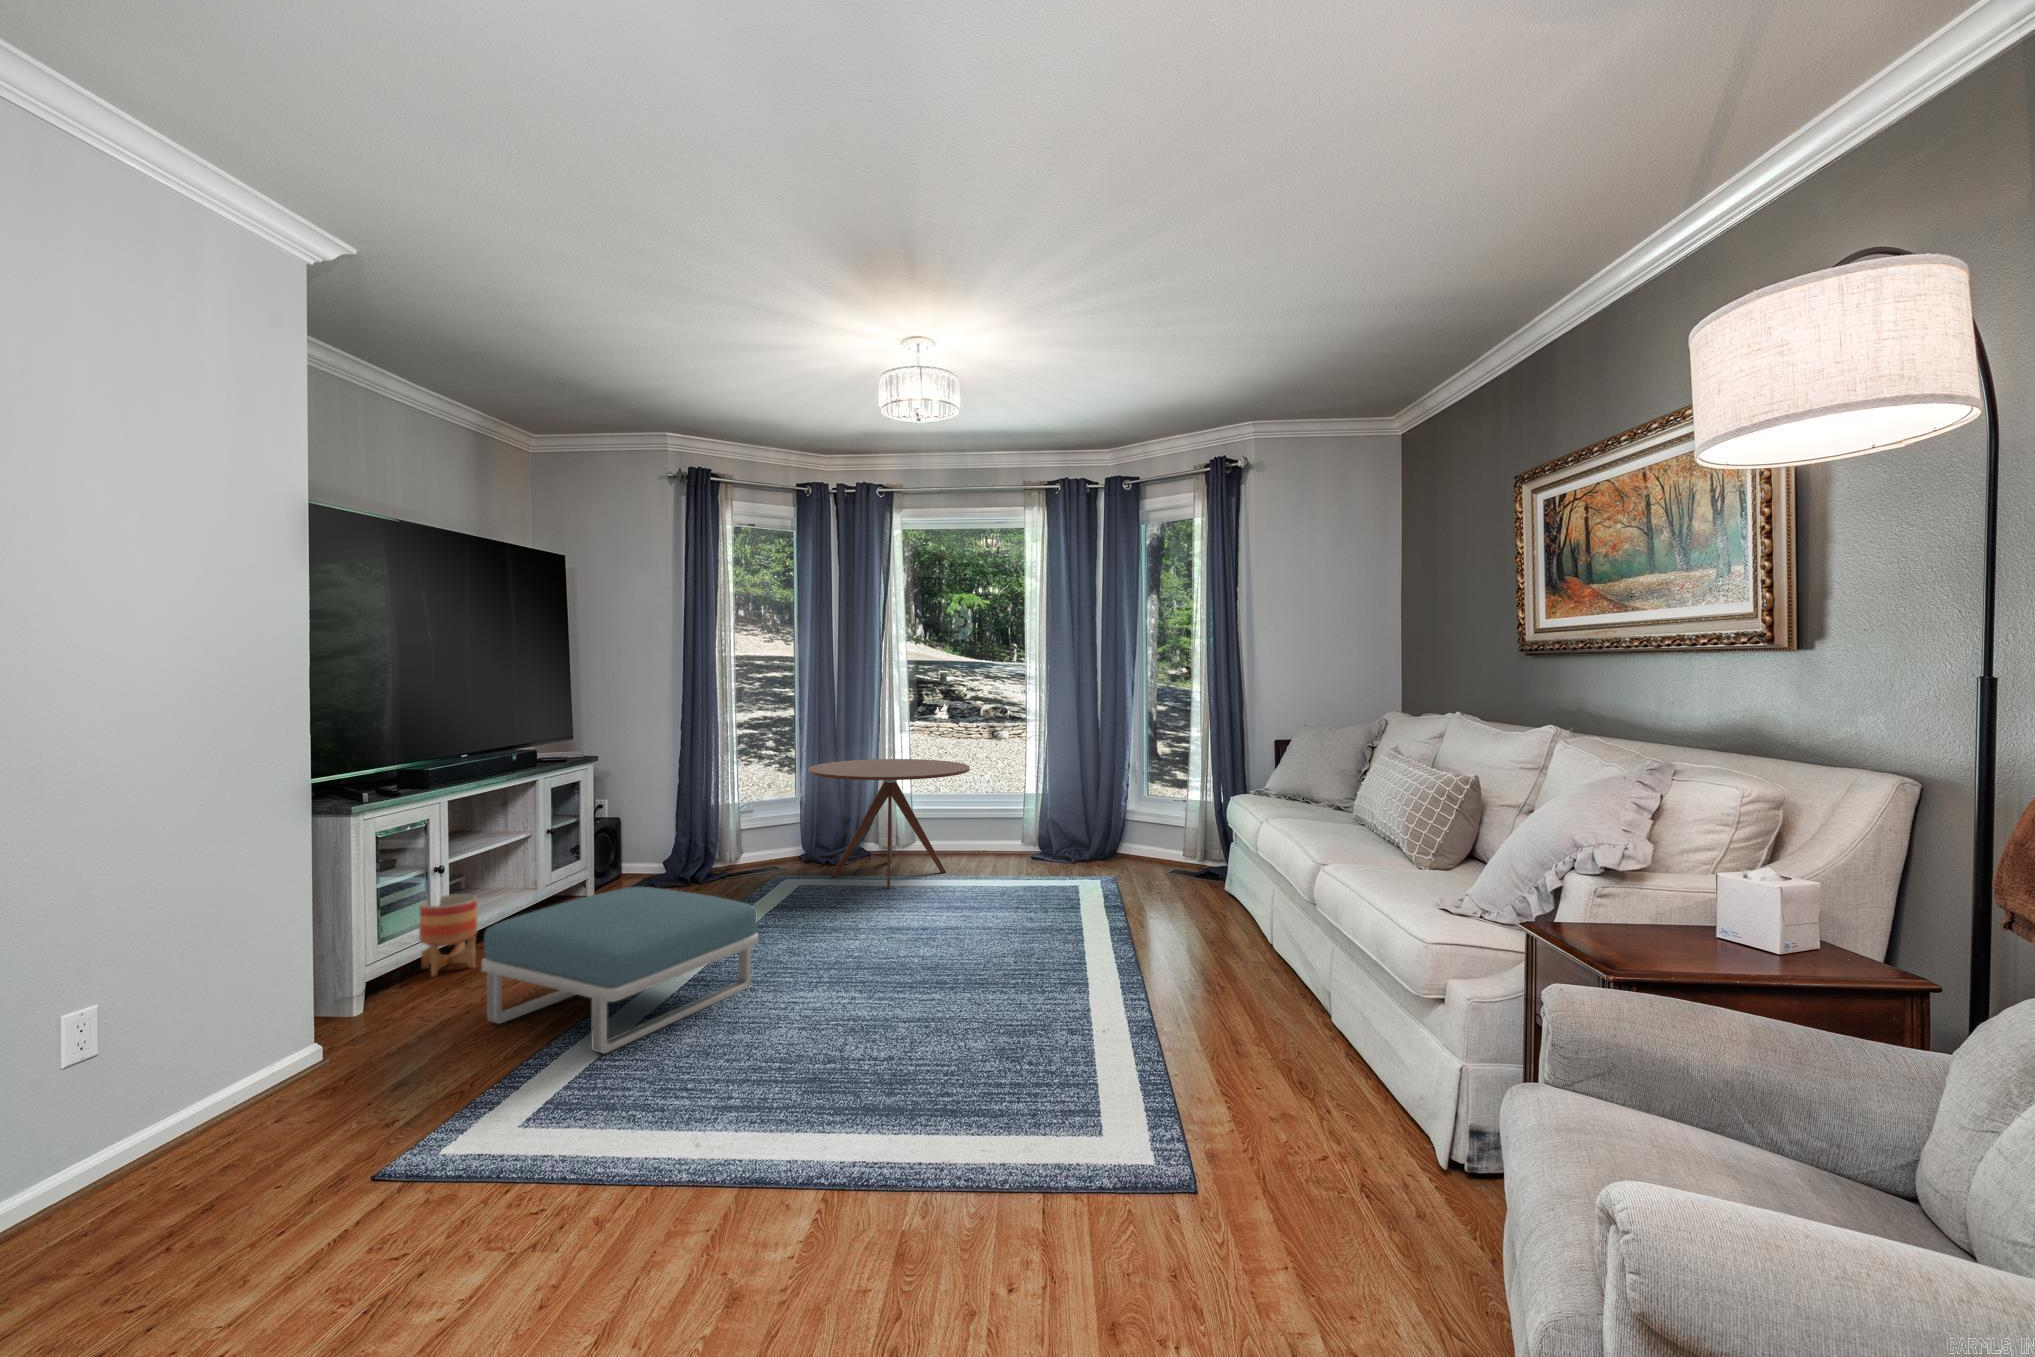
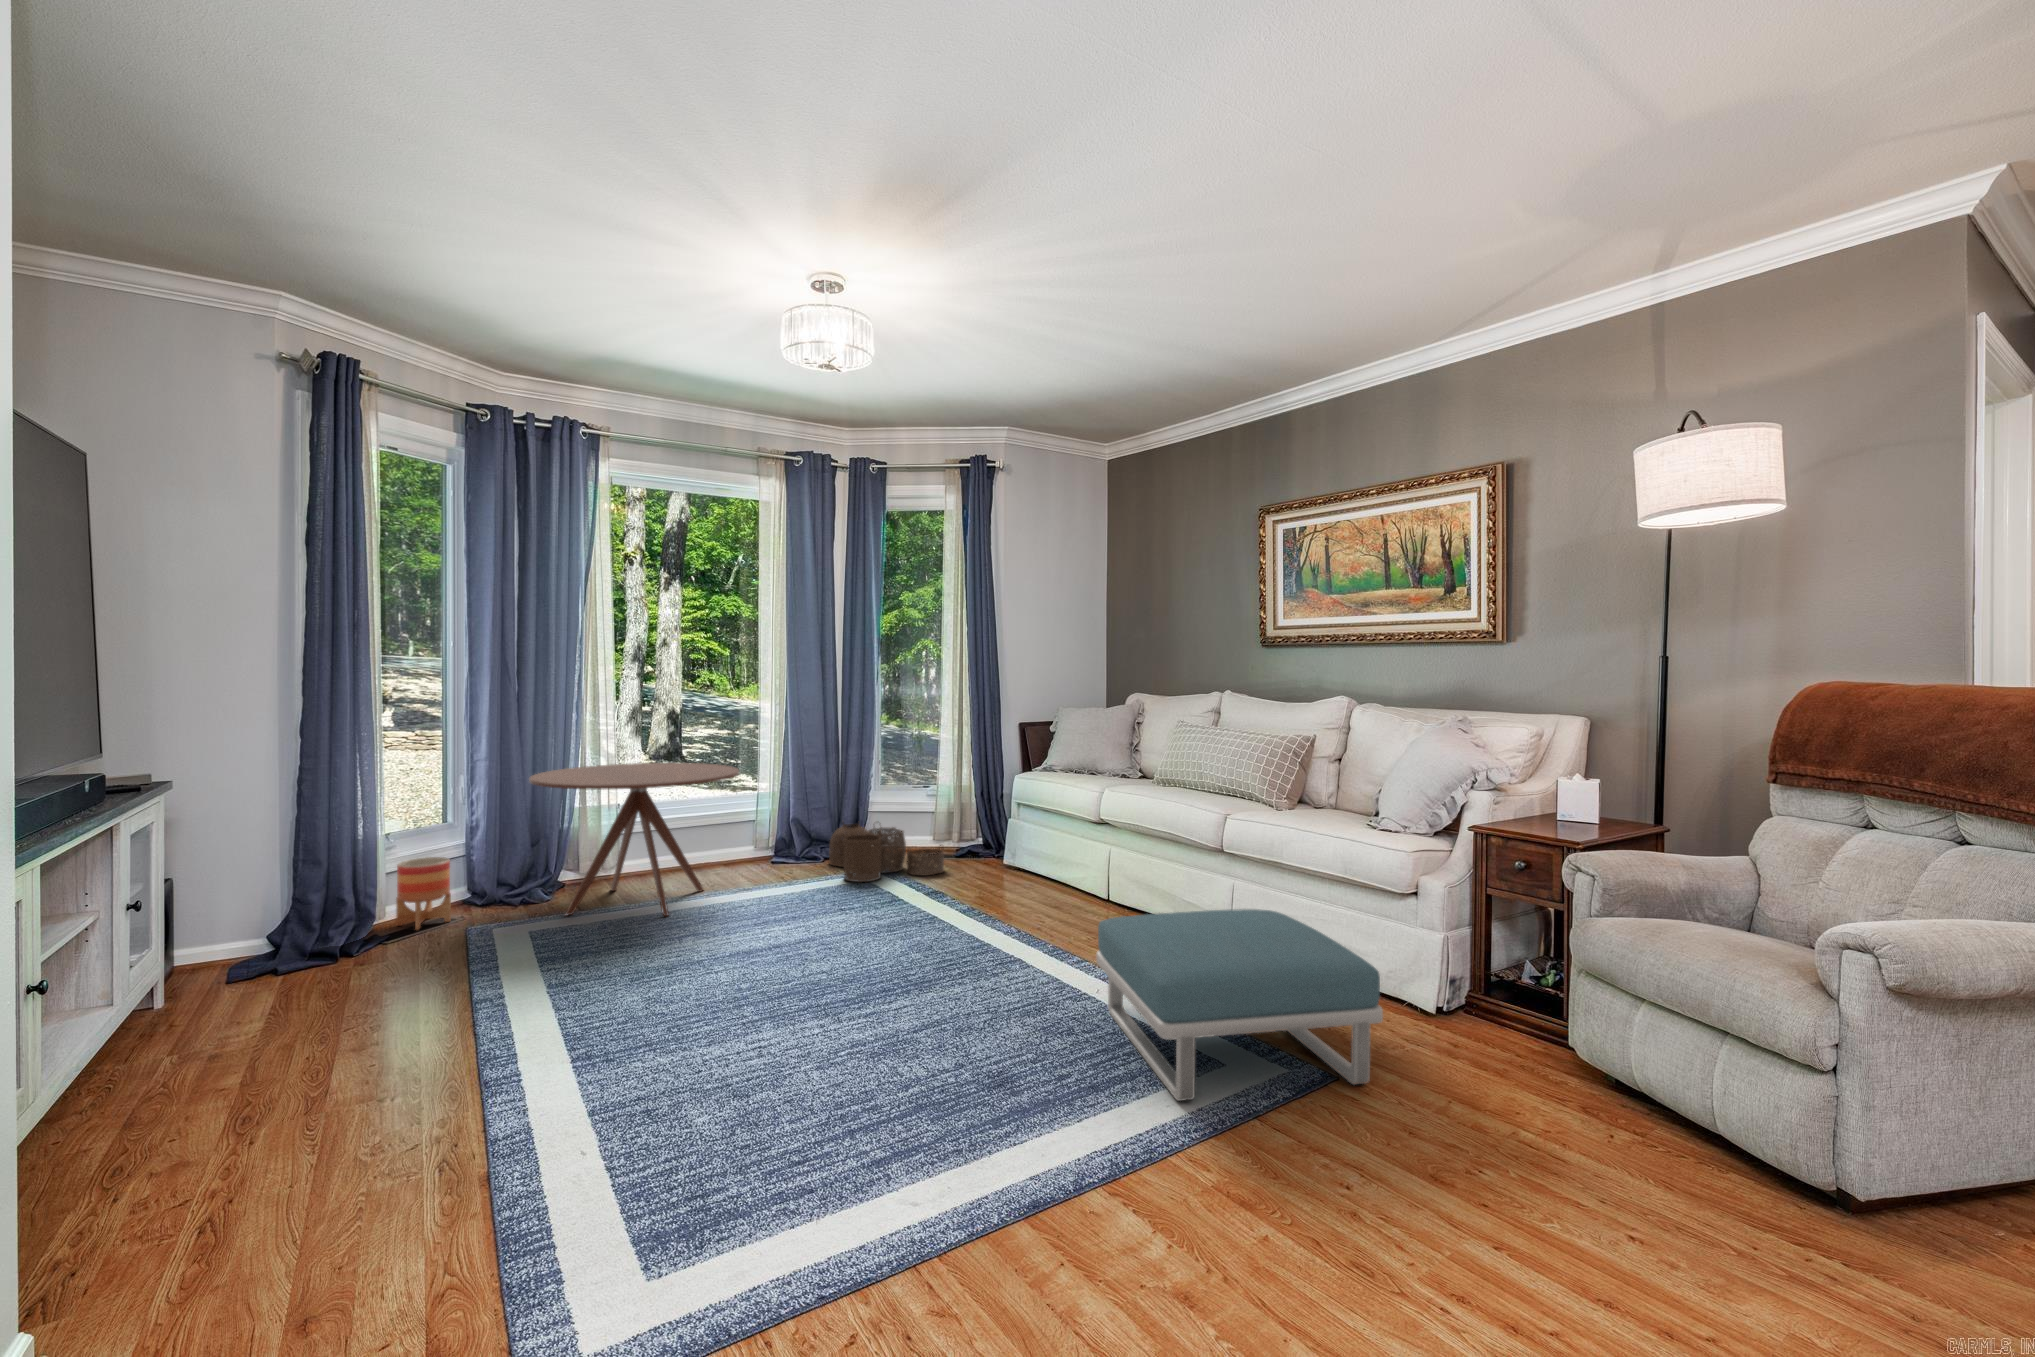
woven basket: none [1060,826,1162,889] -> present [829,824,944,882]
footstool: present [481,887,758,1054] -> present [1096,909,1383,1101]
planter: present [419,894,477,977] -> present [396,857,451,930]

